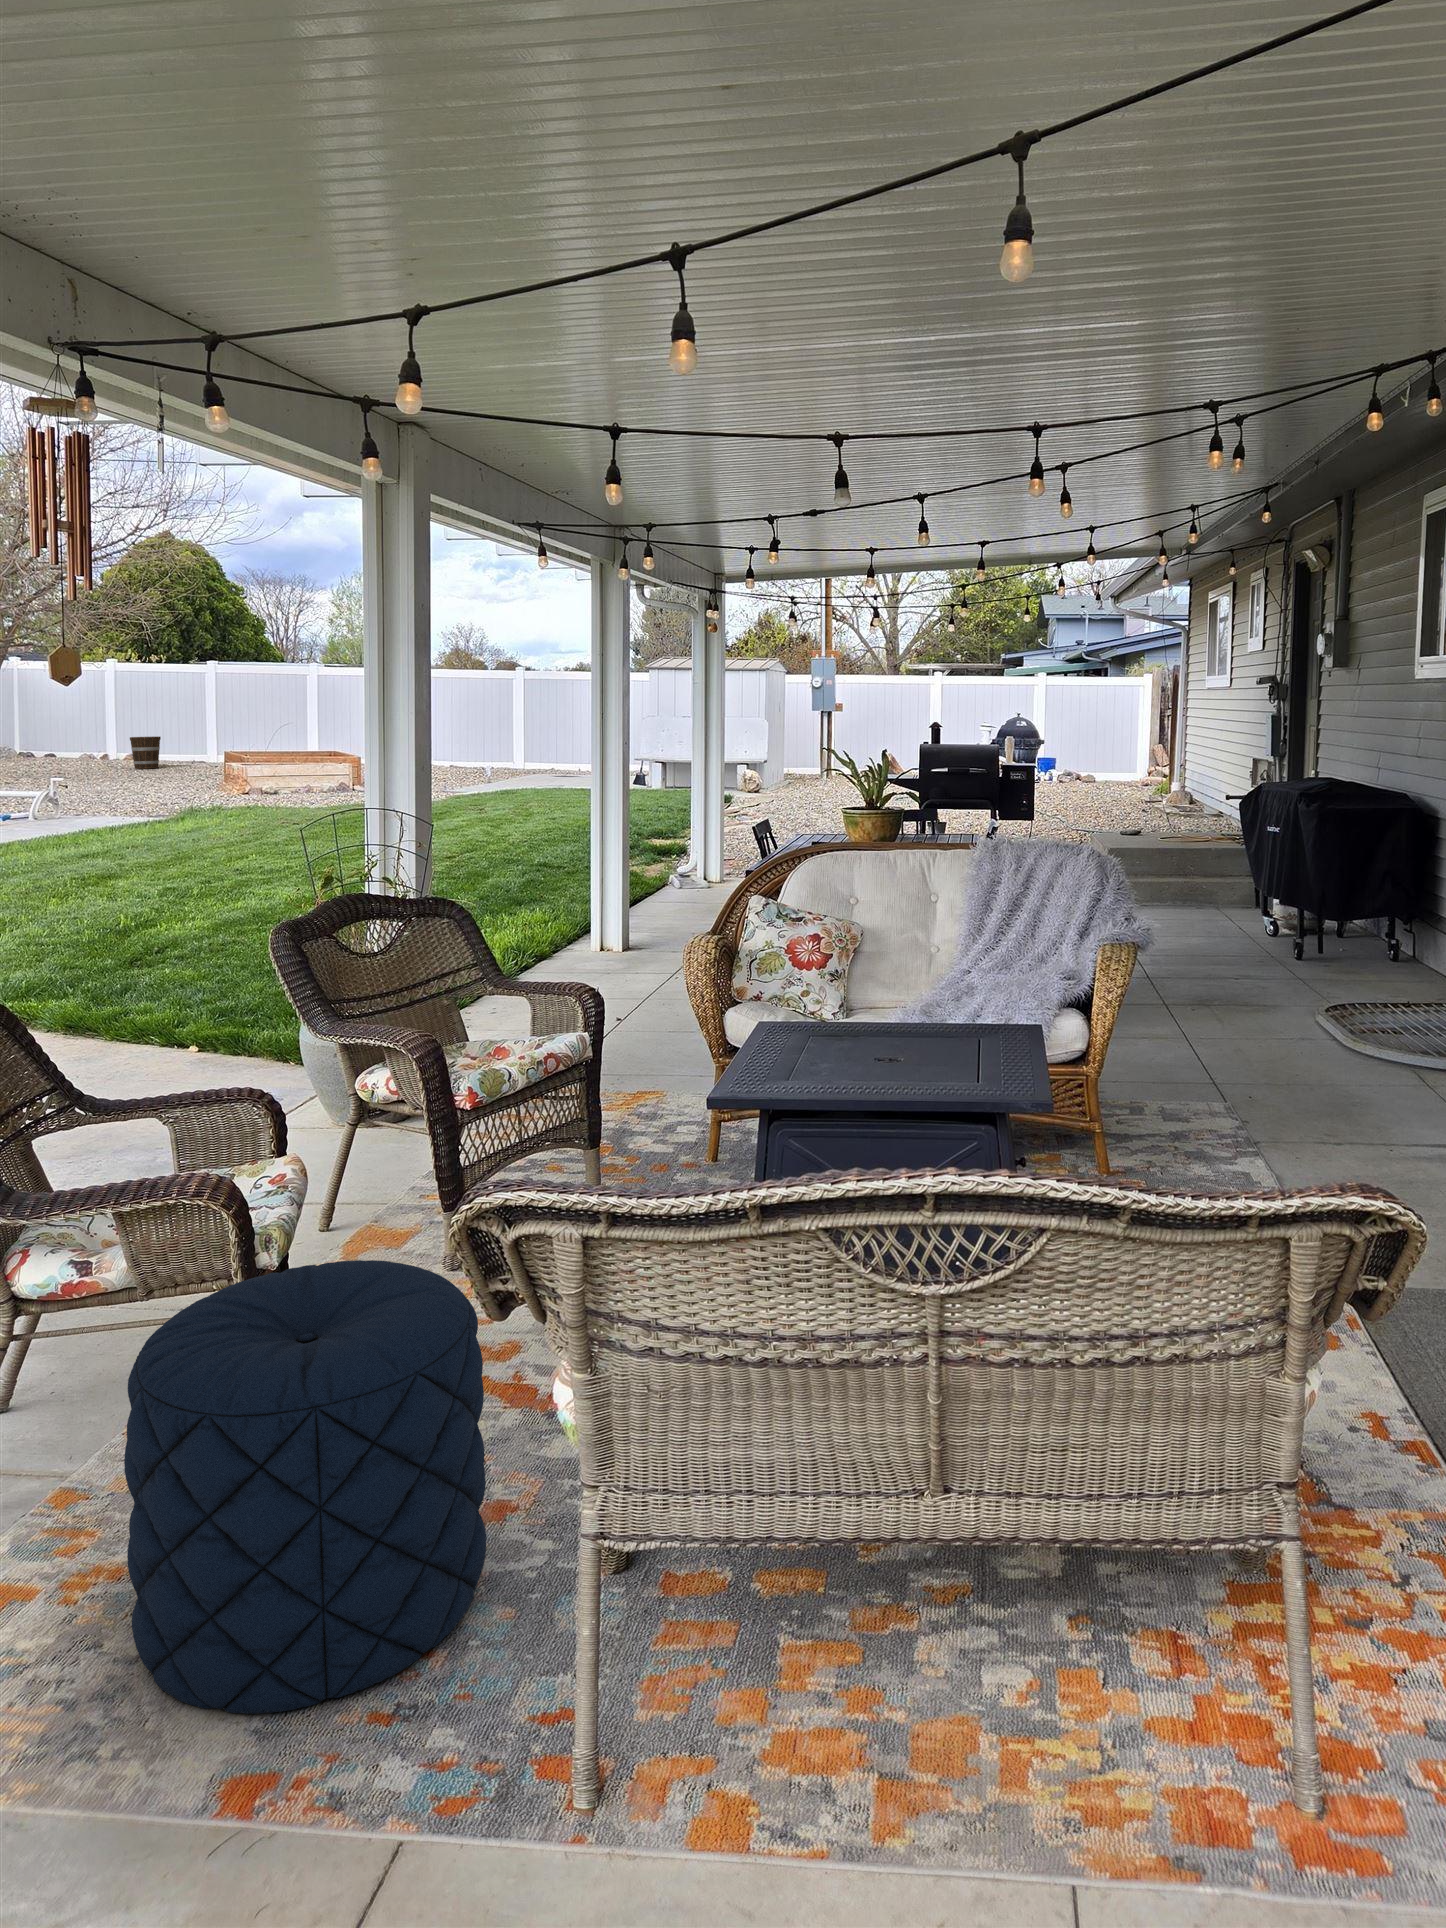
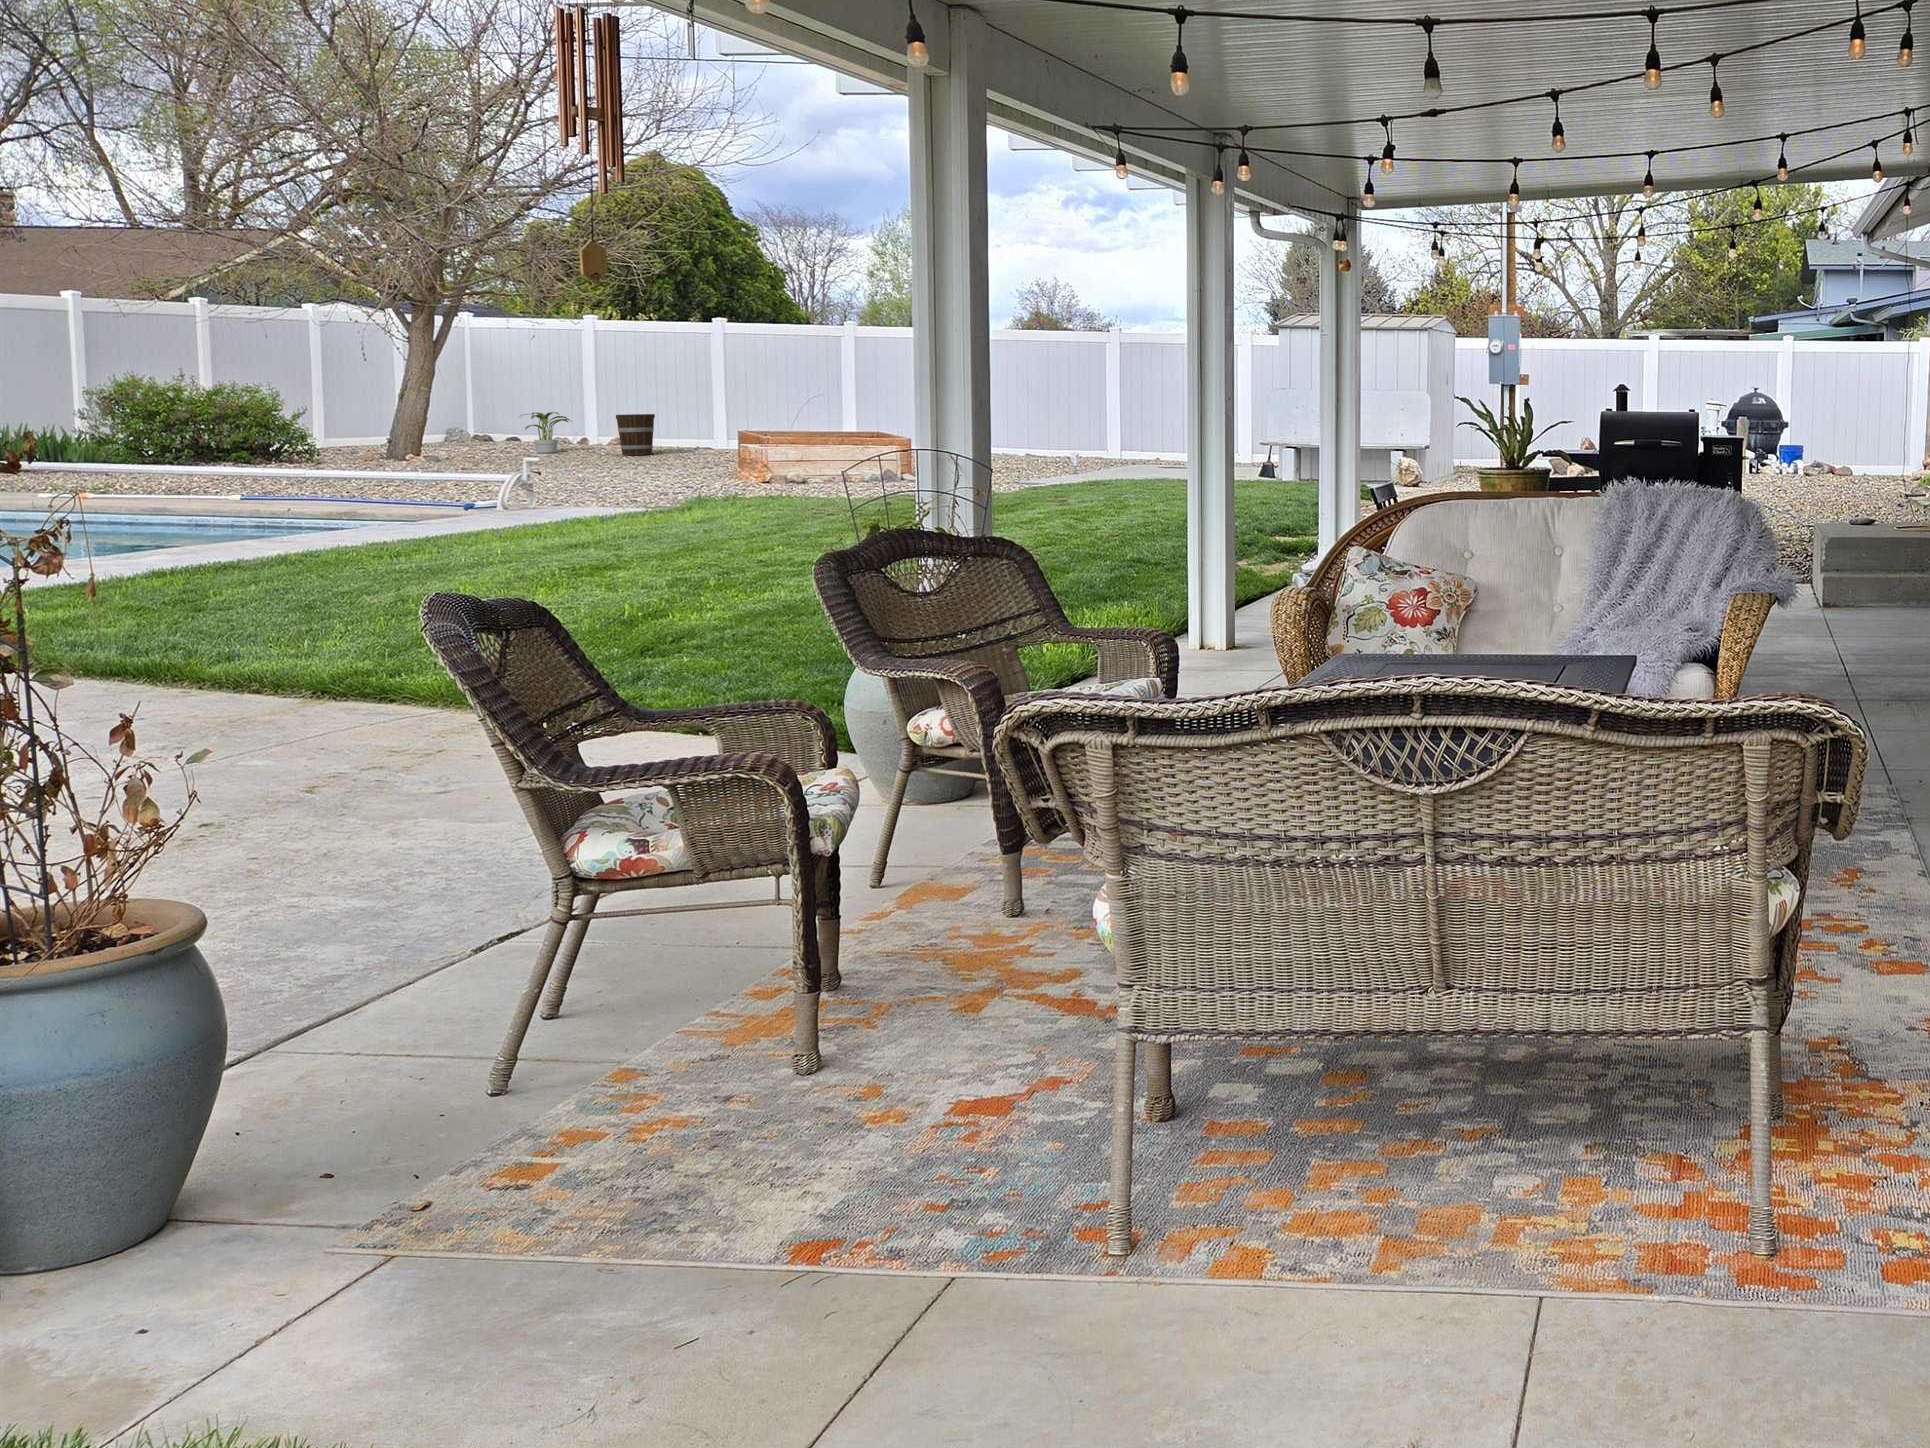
potted plant: none [52,735,96,767] -> present [521,412,571,453]
pouf: present [124,1260,486,1714] -> none [696,826,1033,1196]

